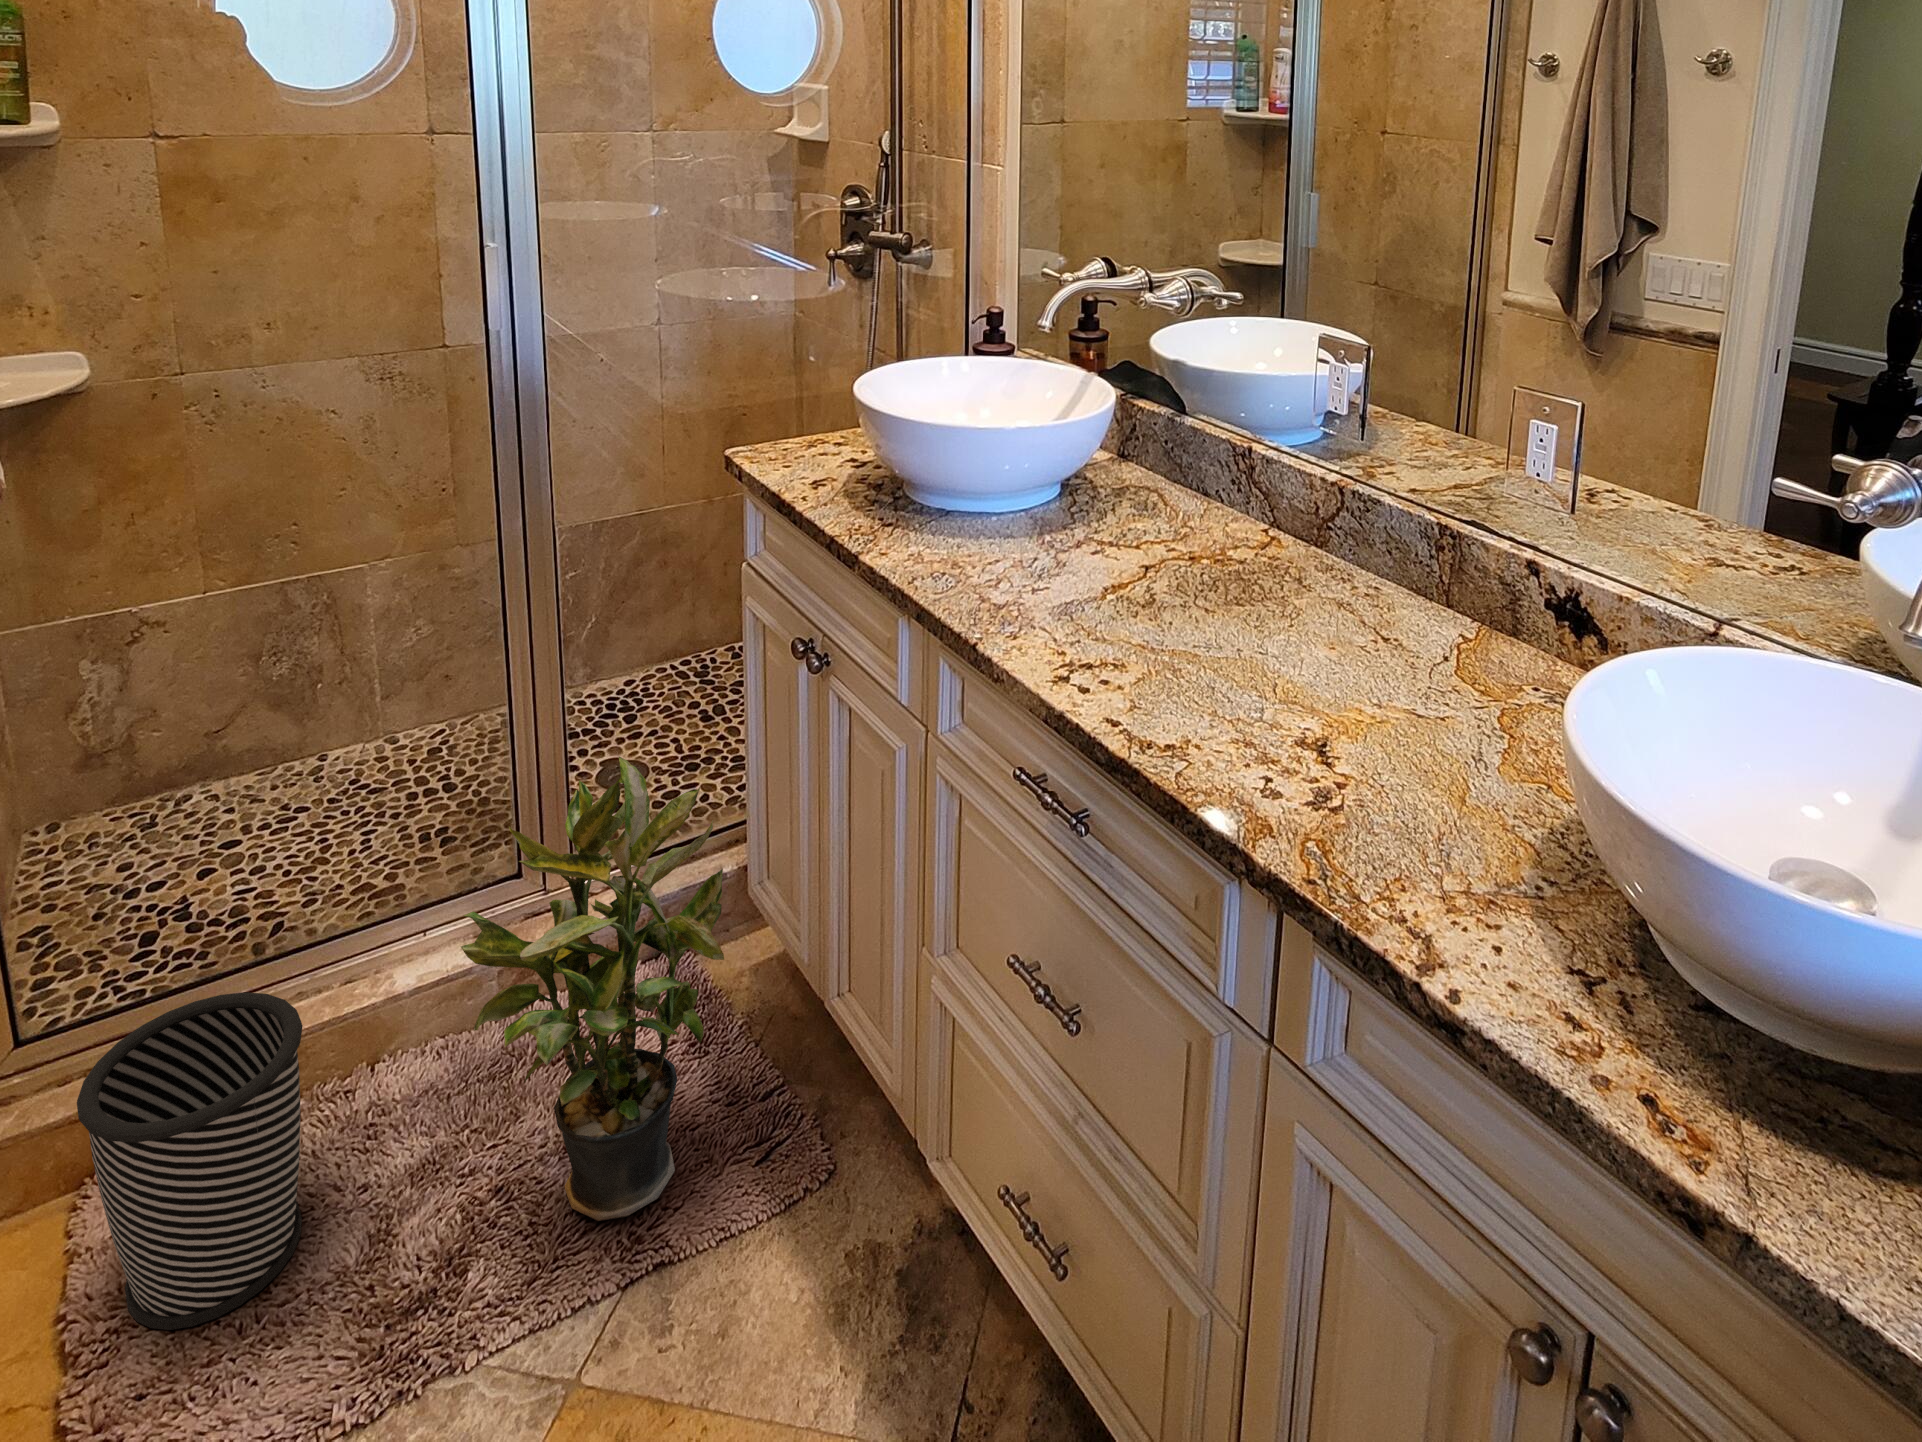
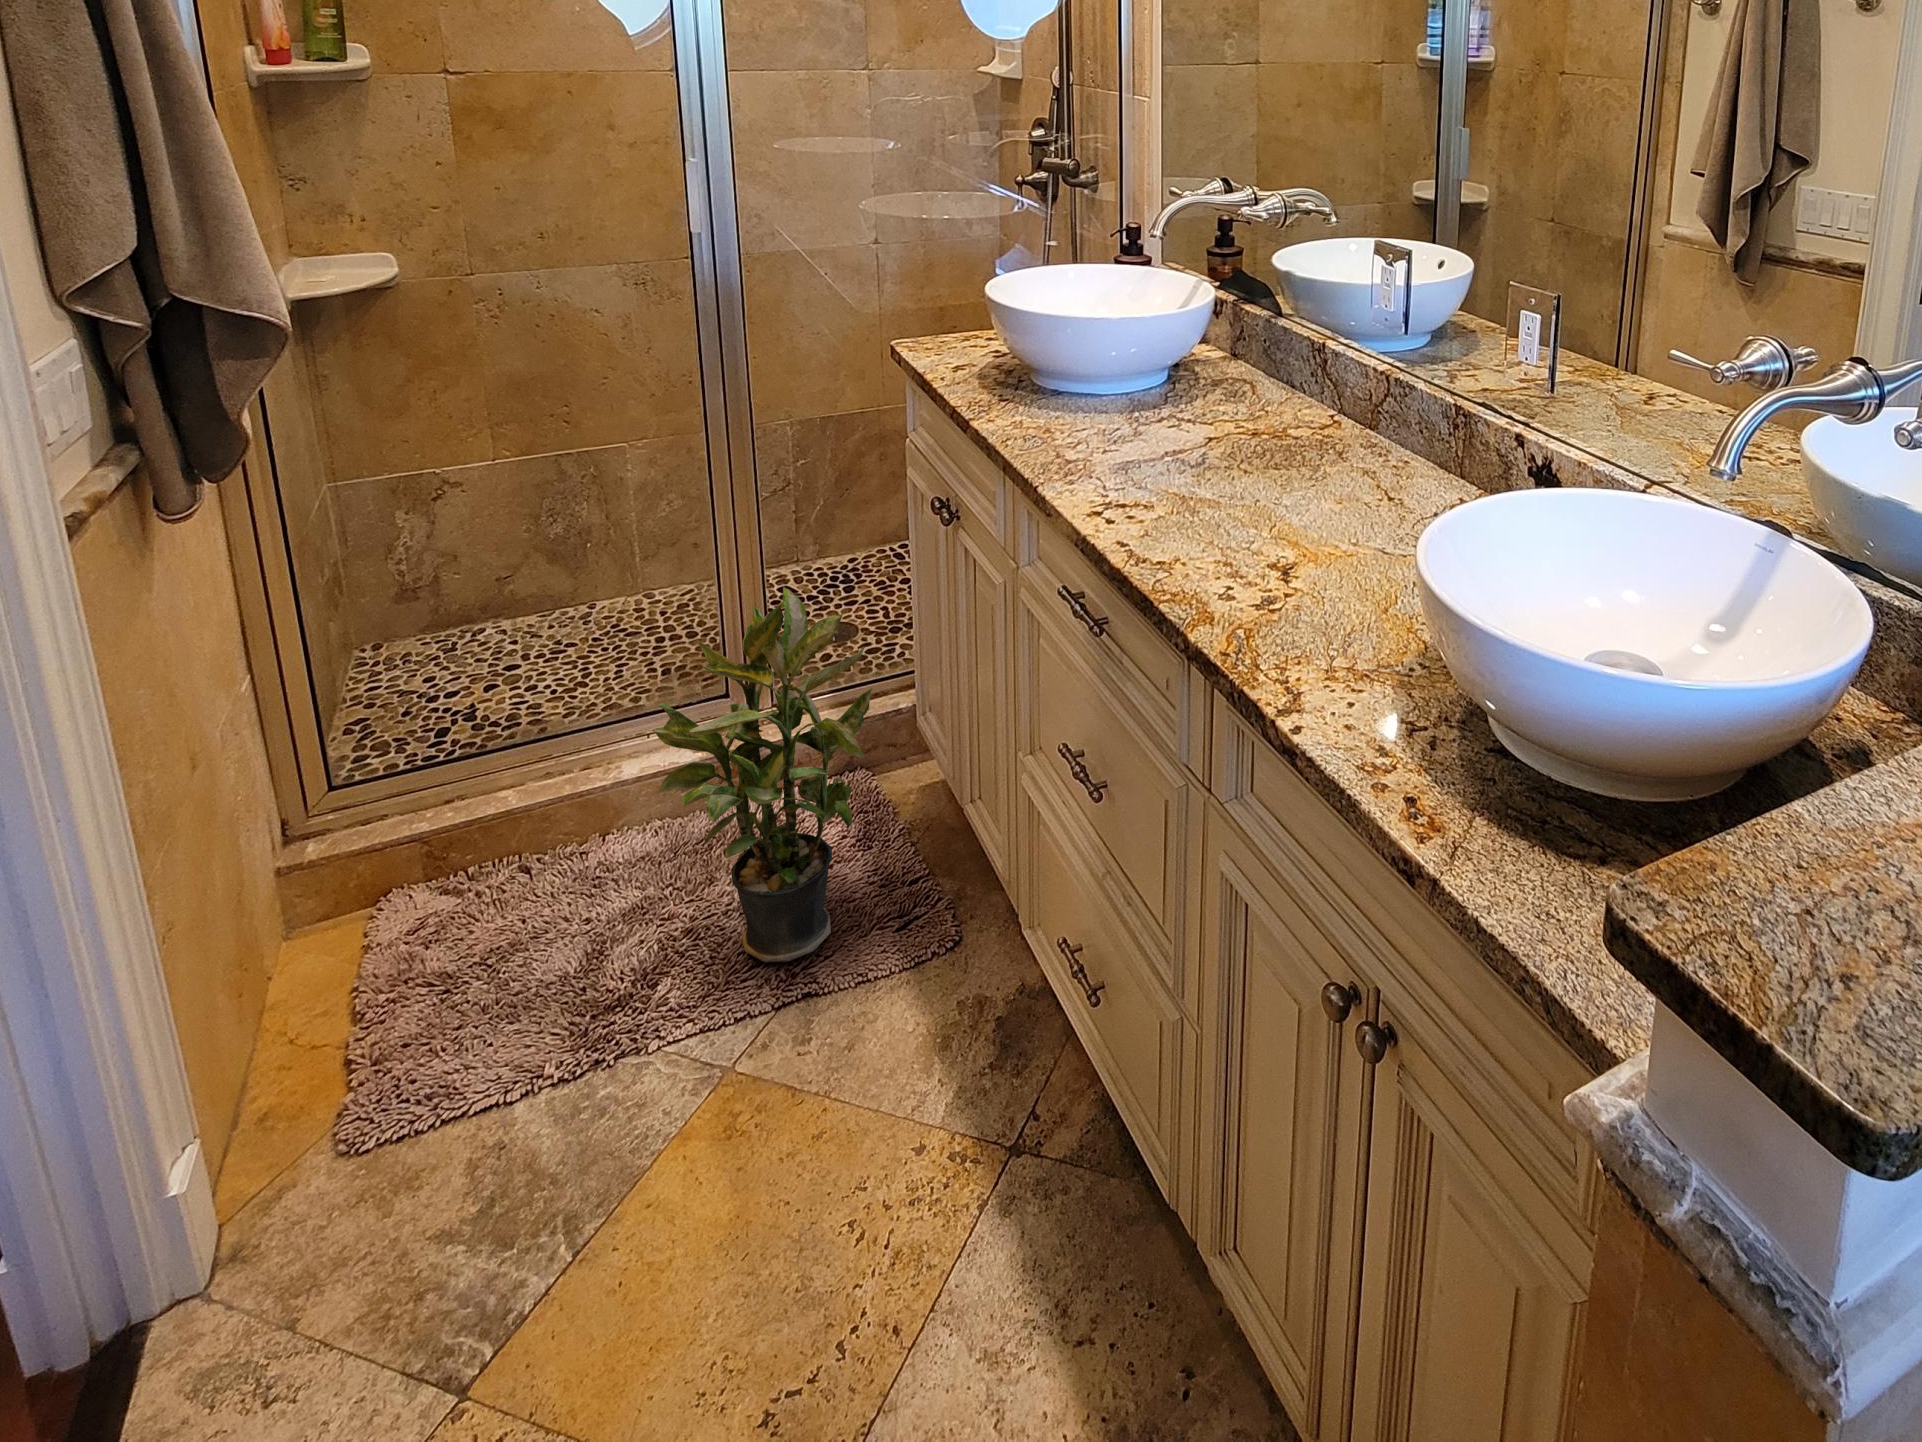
wastebasket: present [77,992,303,1330] -> none [364,758,539,1004]

